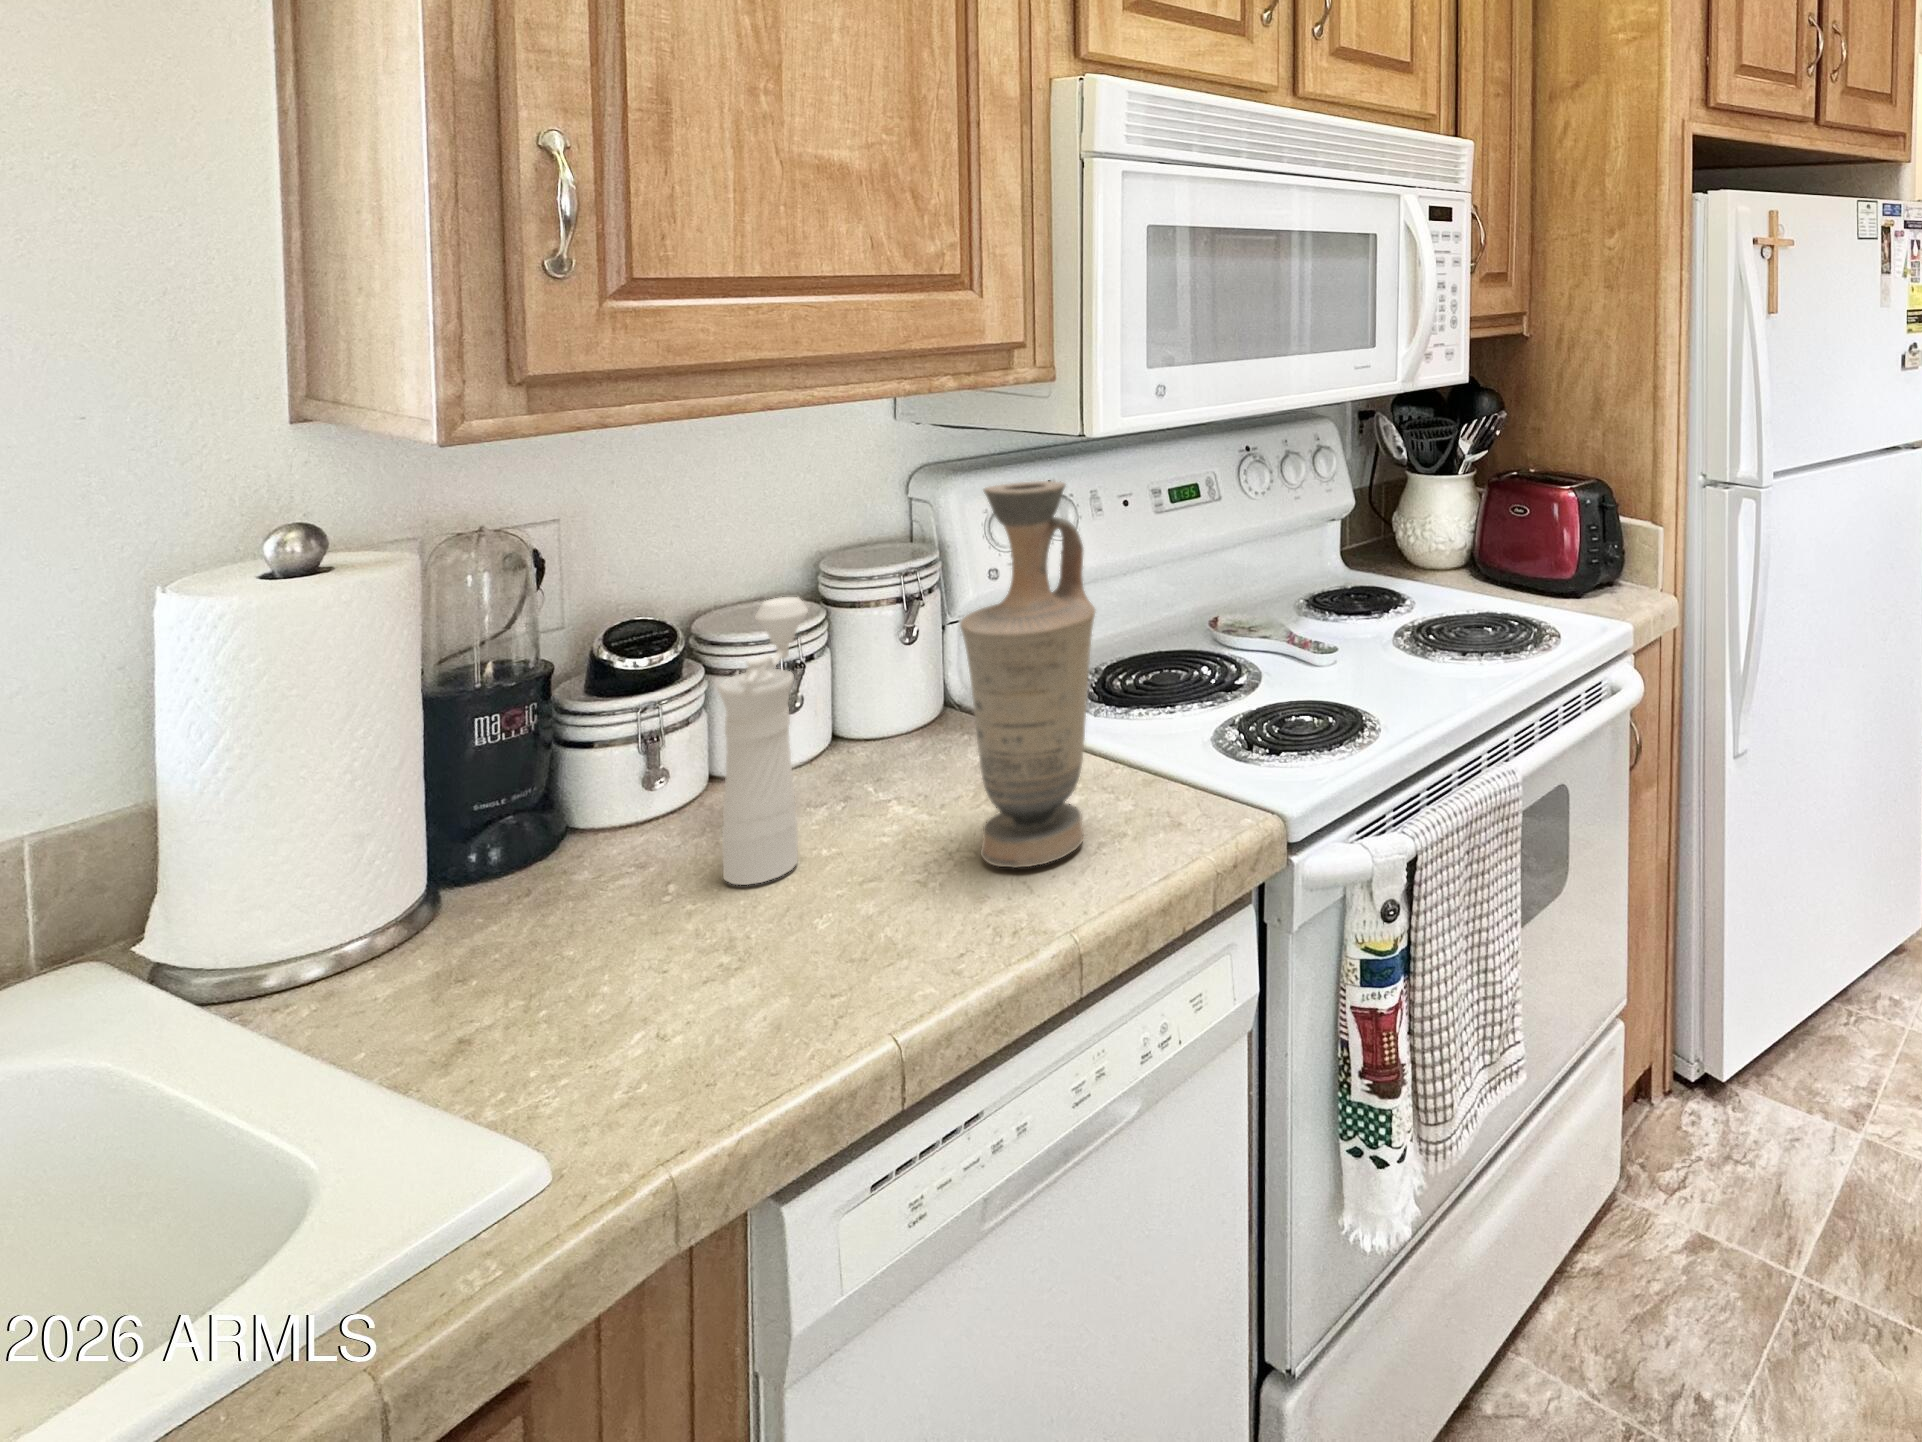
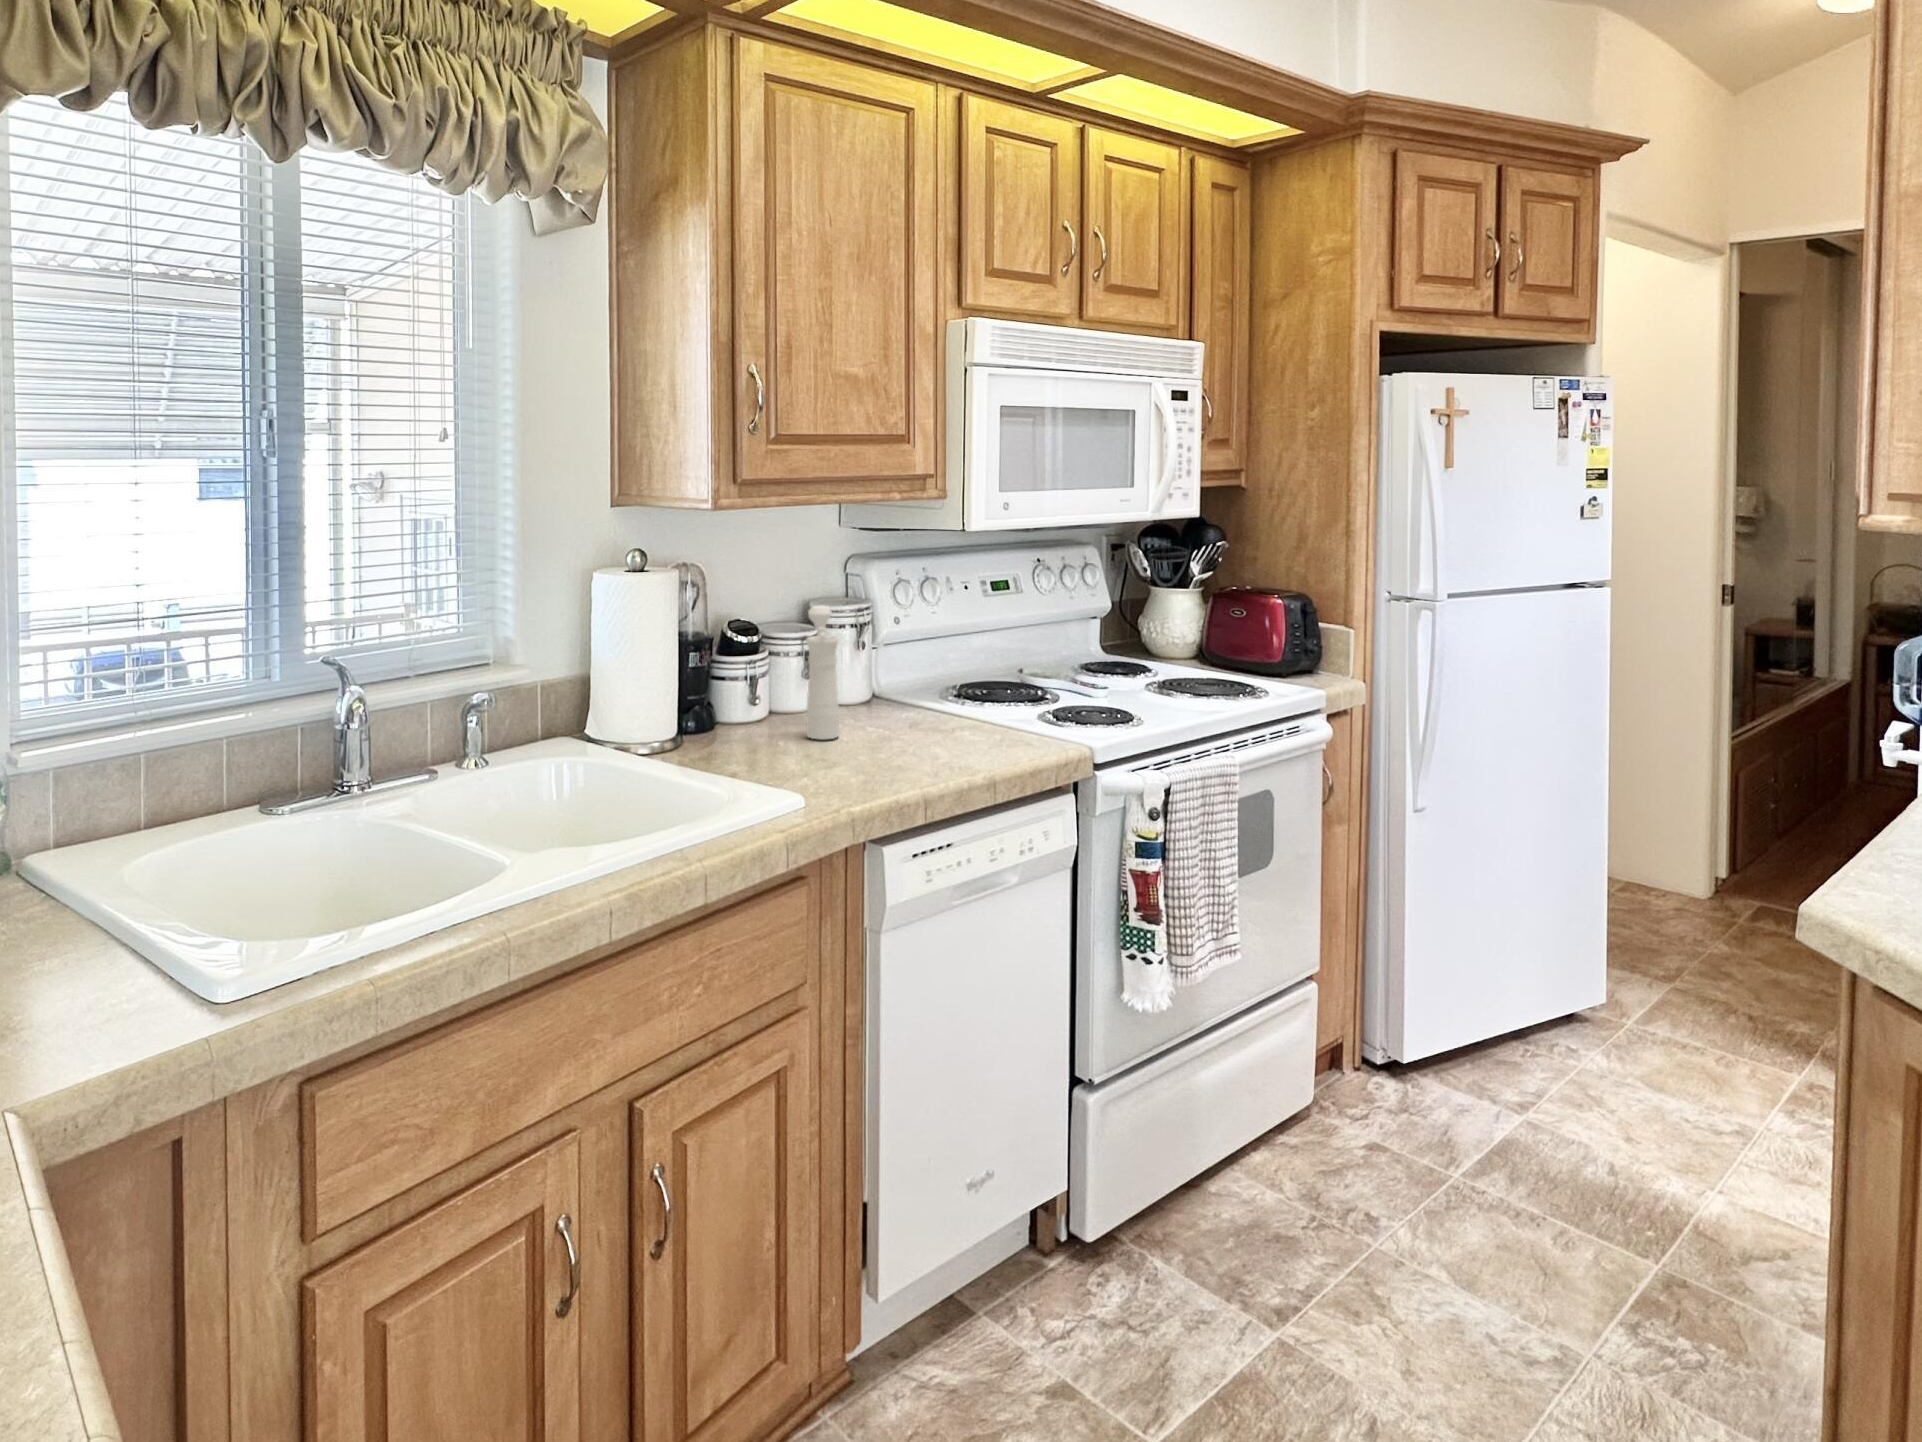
vase: present [960,481,1095,868] -> none [922,543,990,745]

